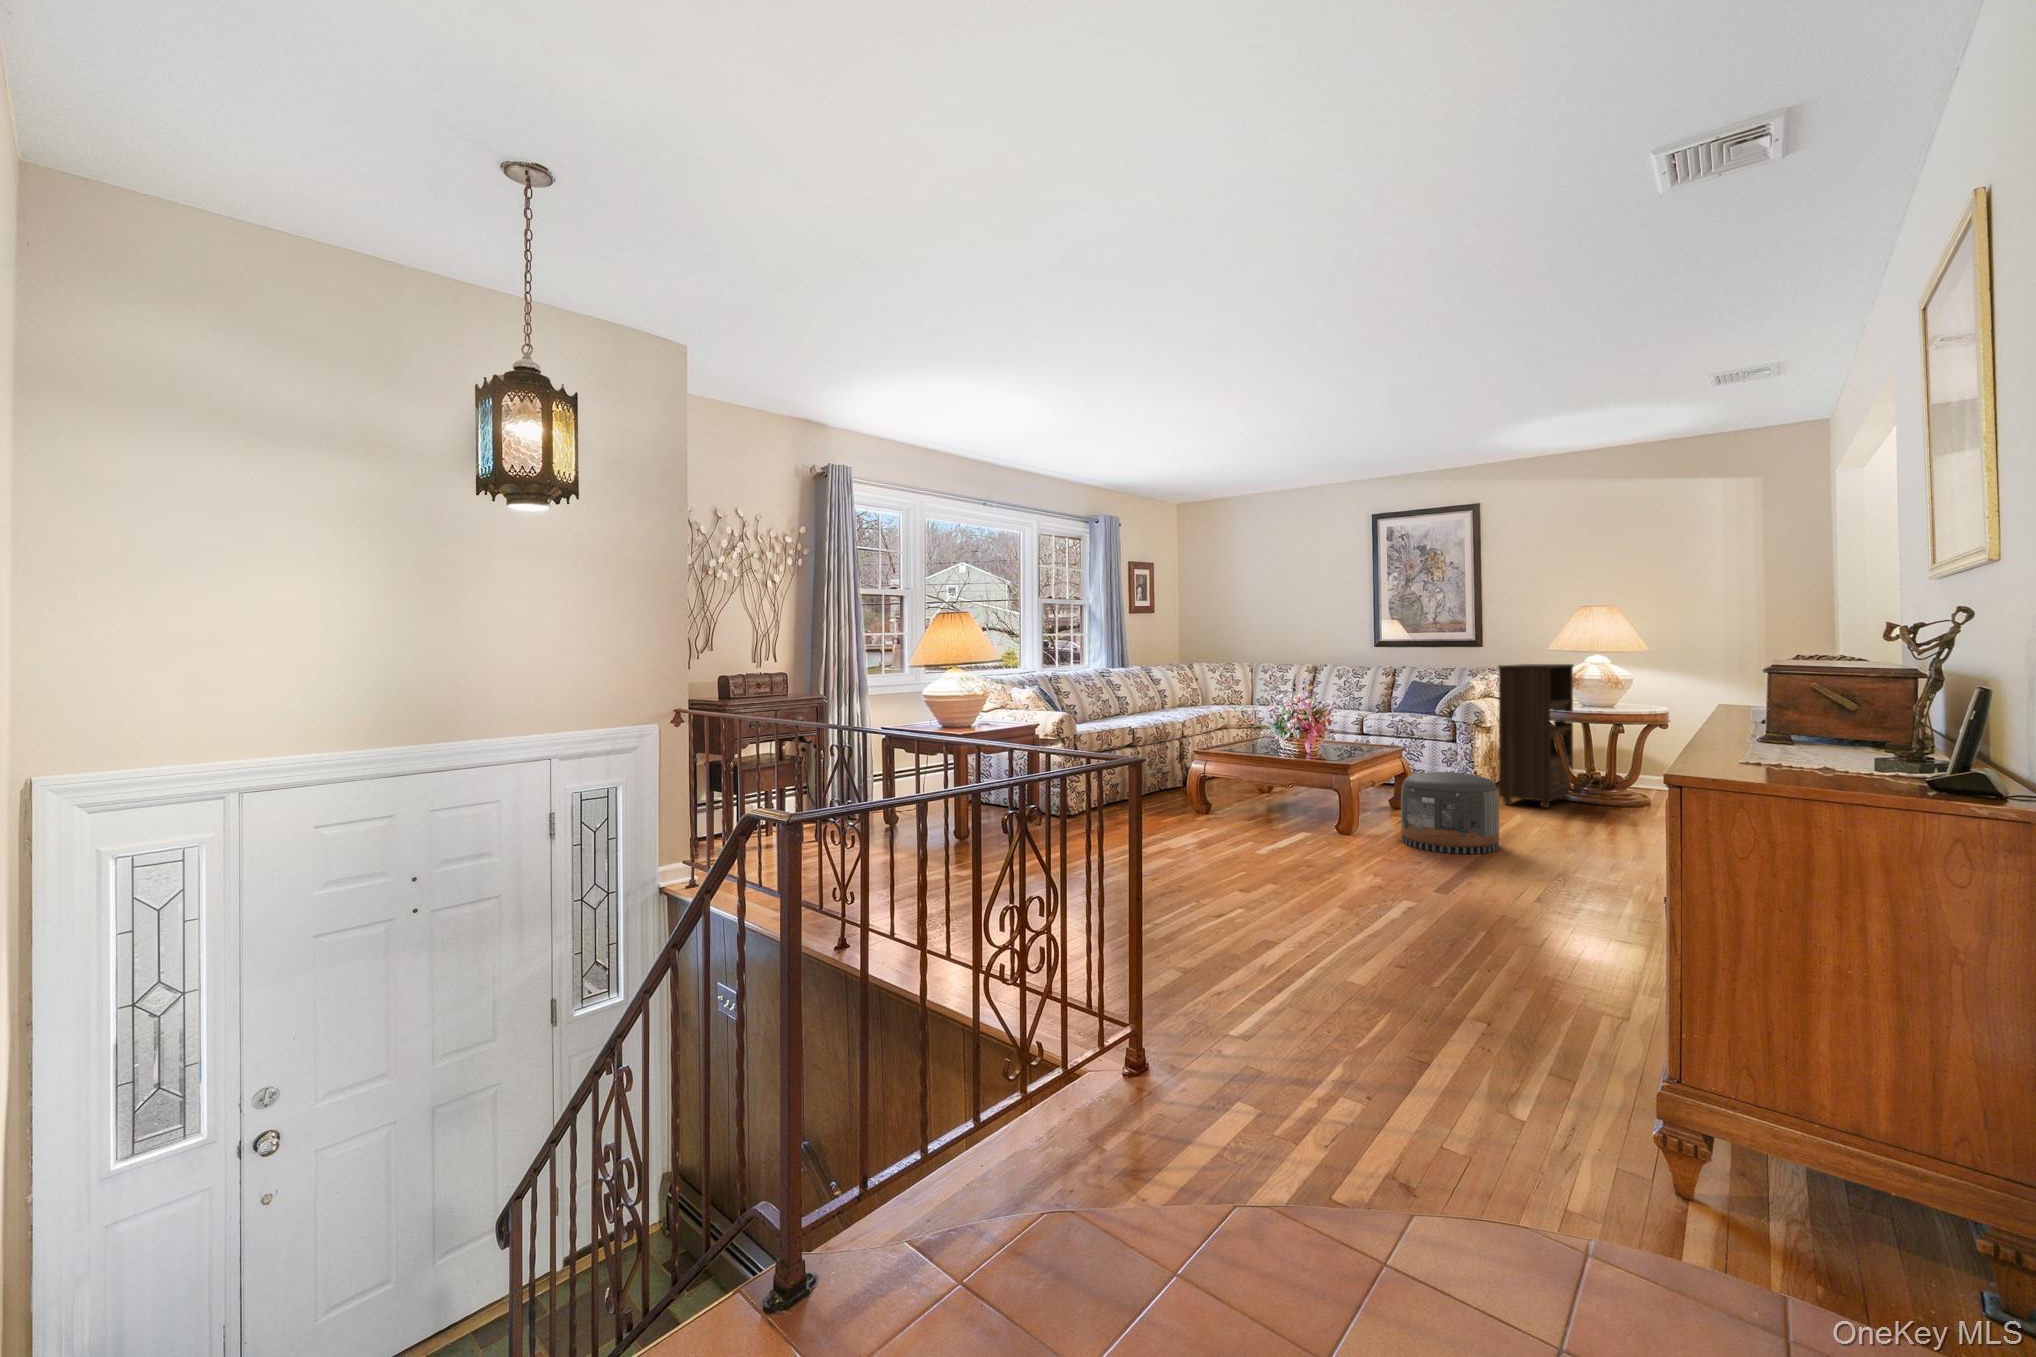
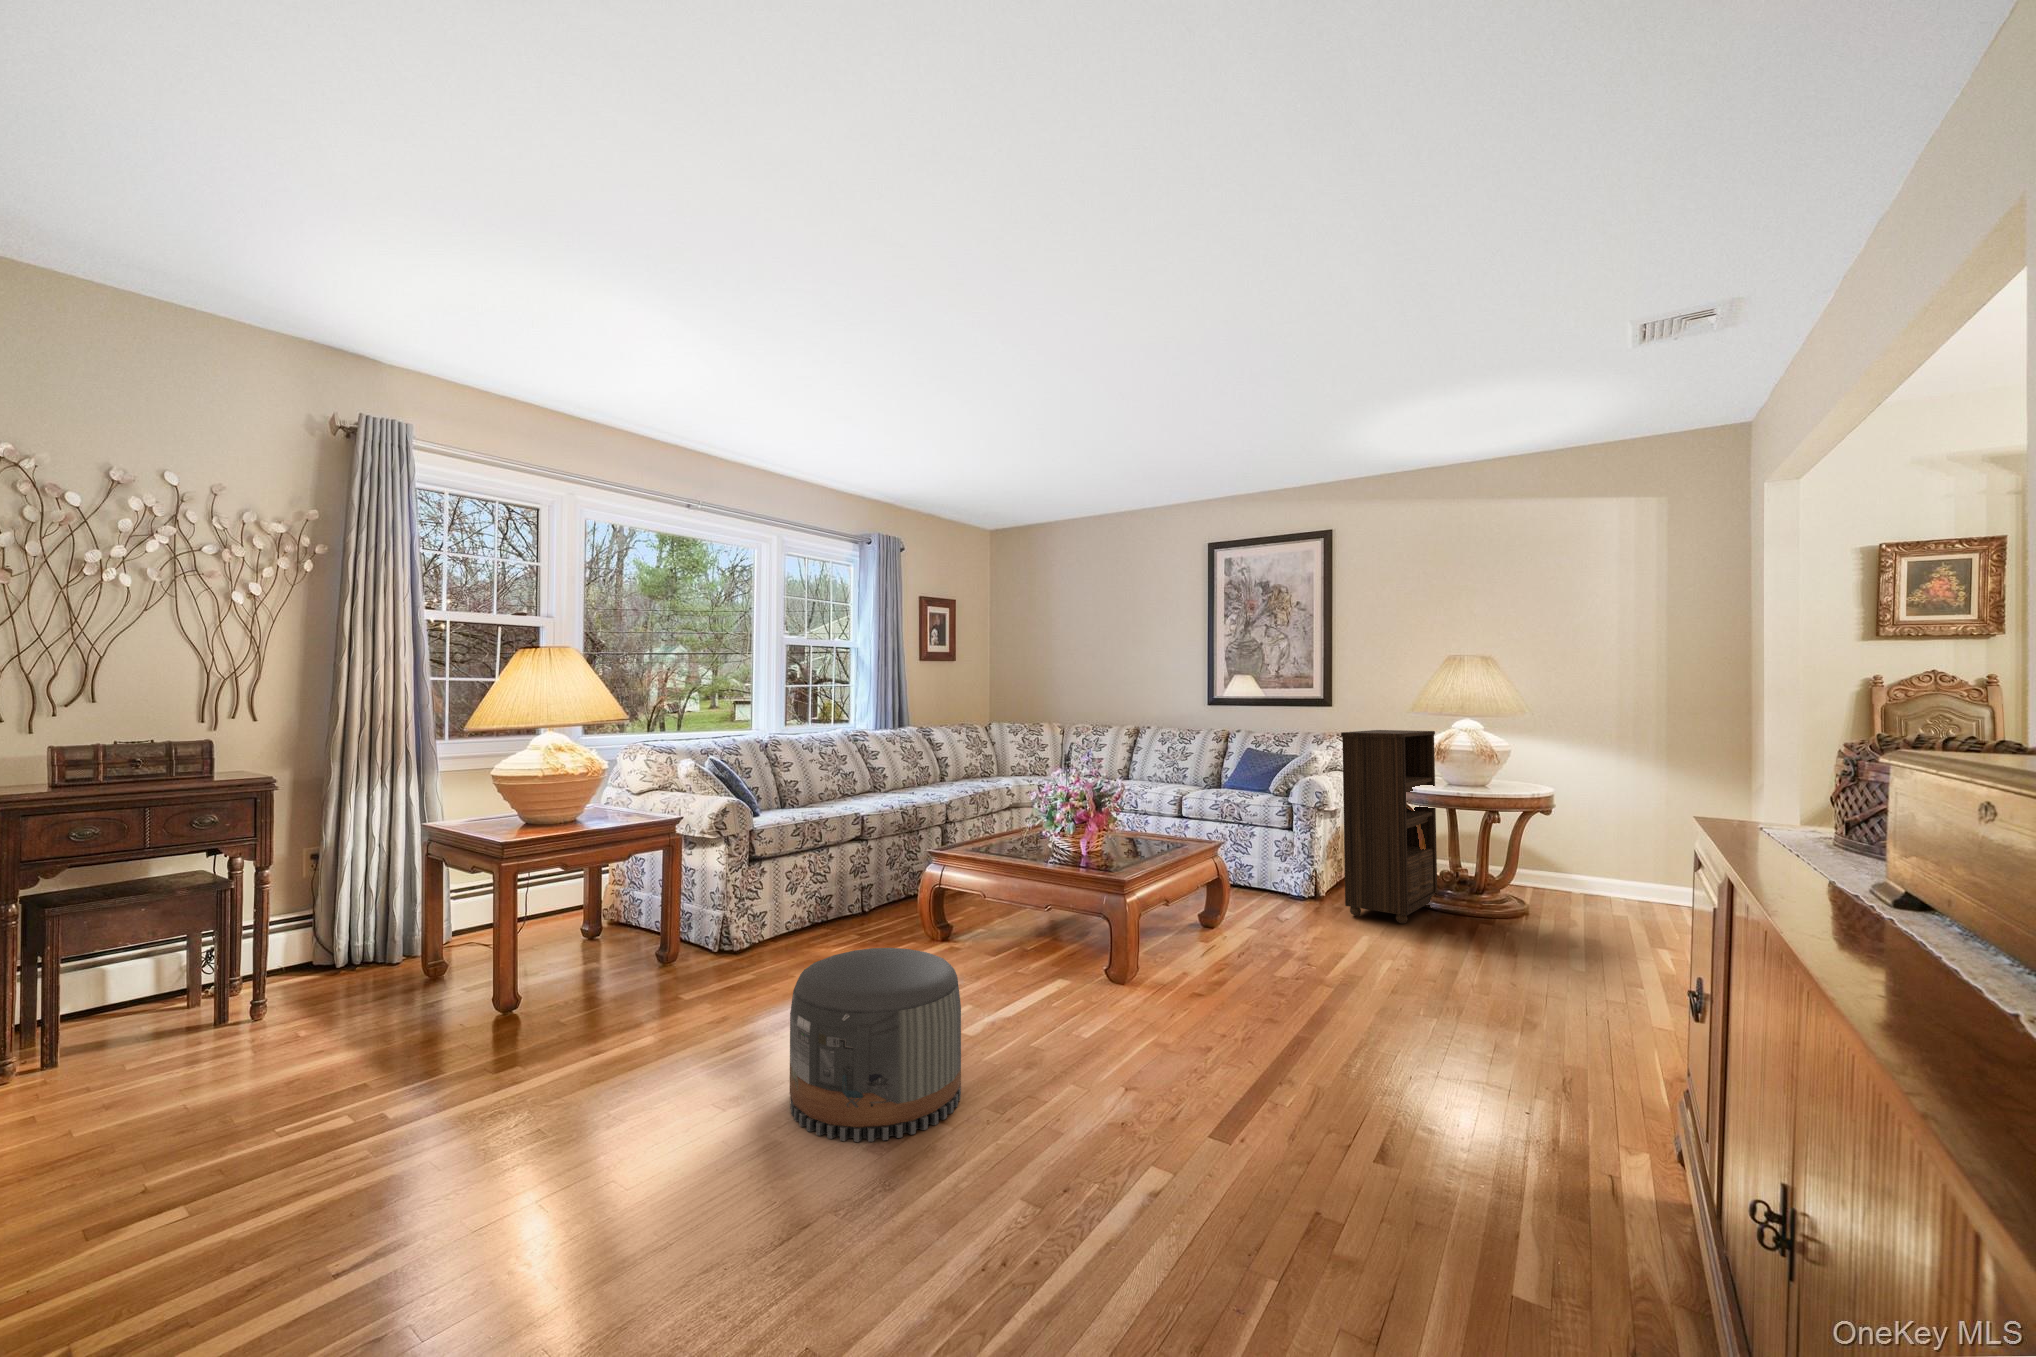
pouf: present [1401,772,1499,854] -> present [790,948,961,1142]

